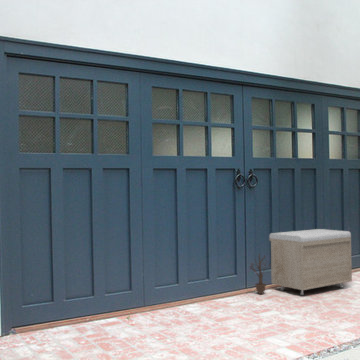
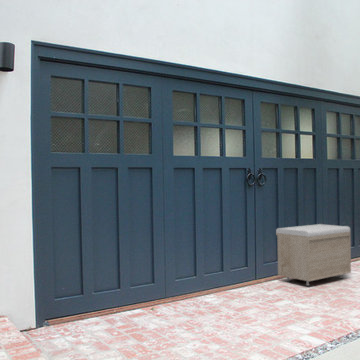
decorative plant: present [249,255,271,294] -> none [256,247,279,285]

